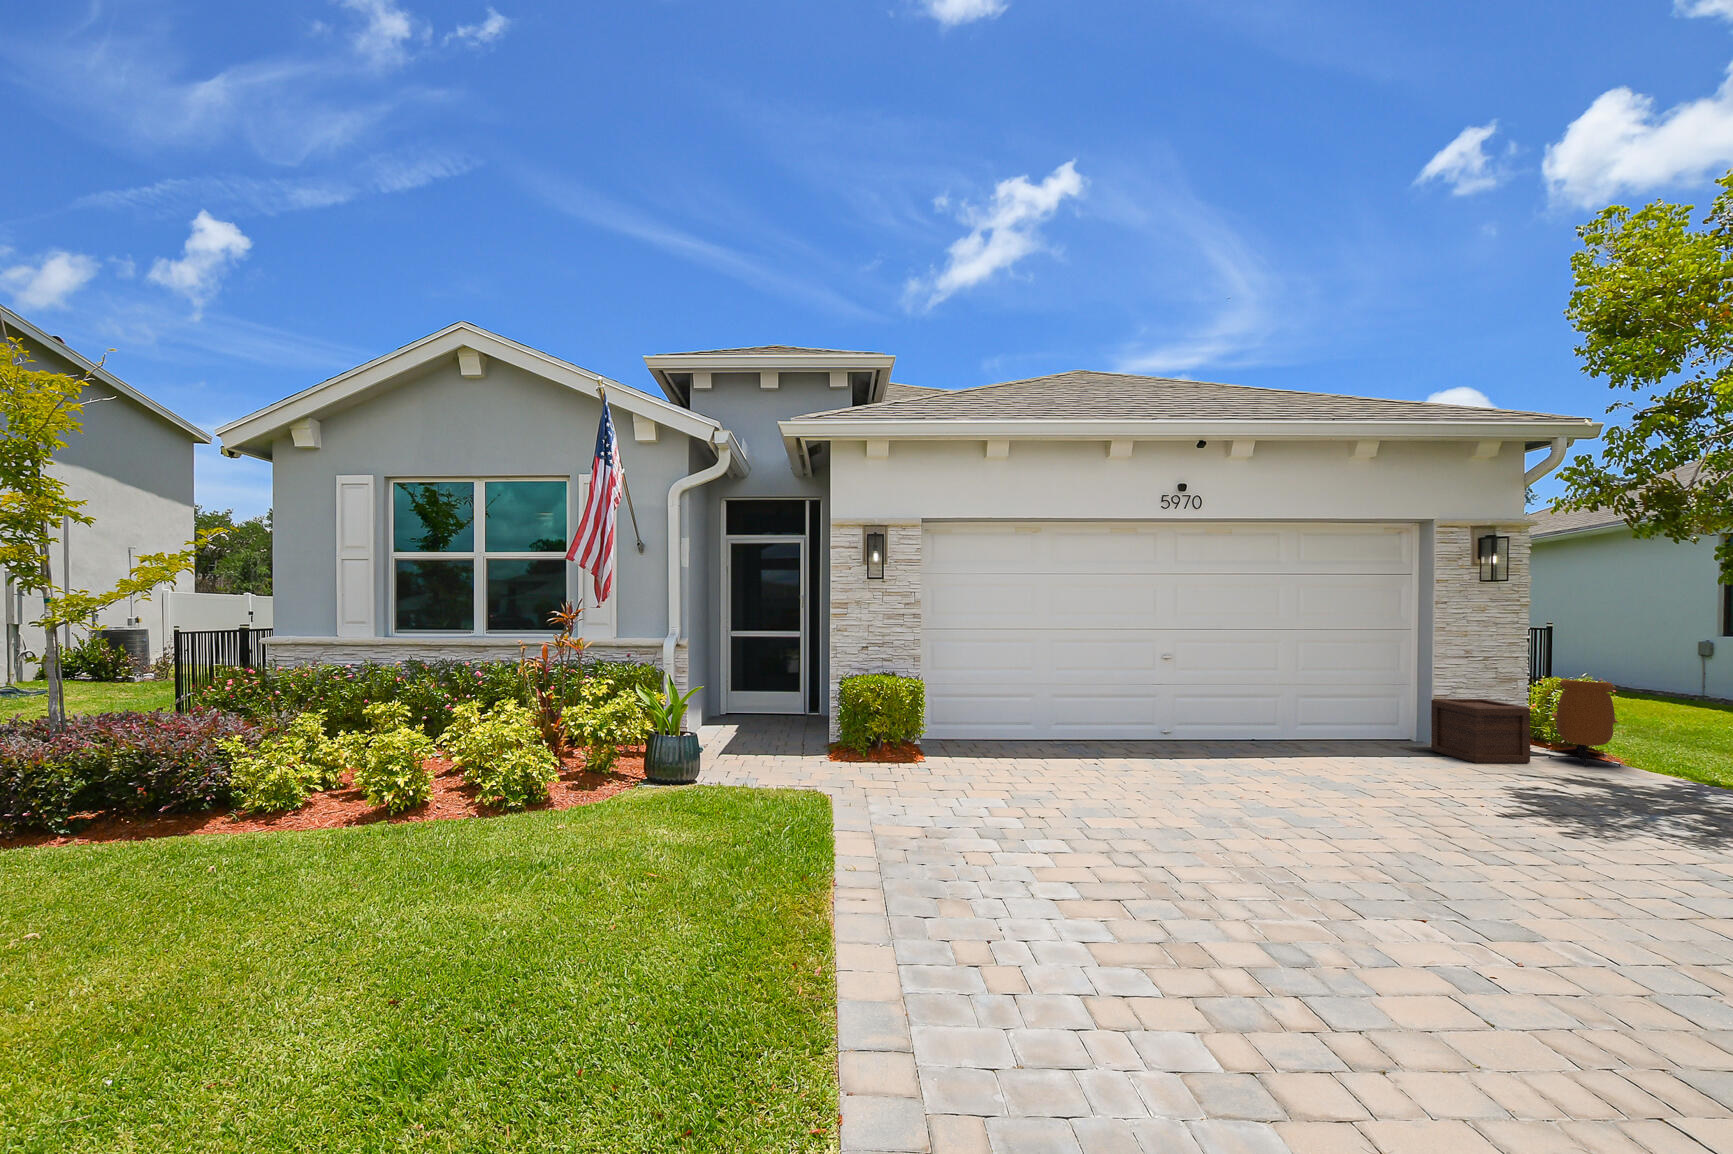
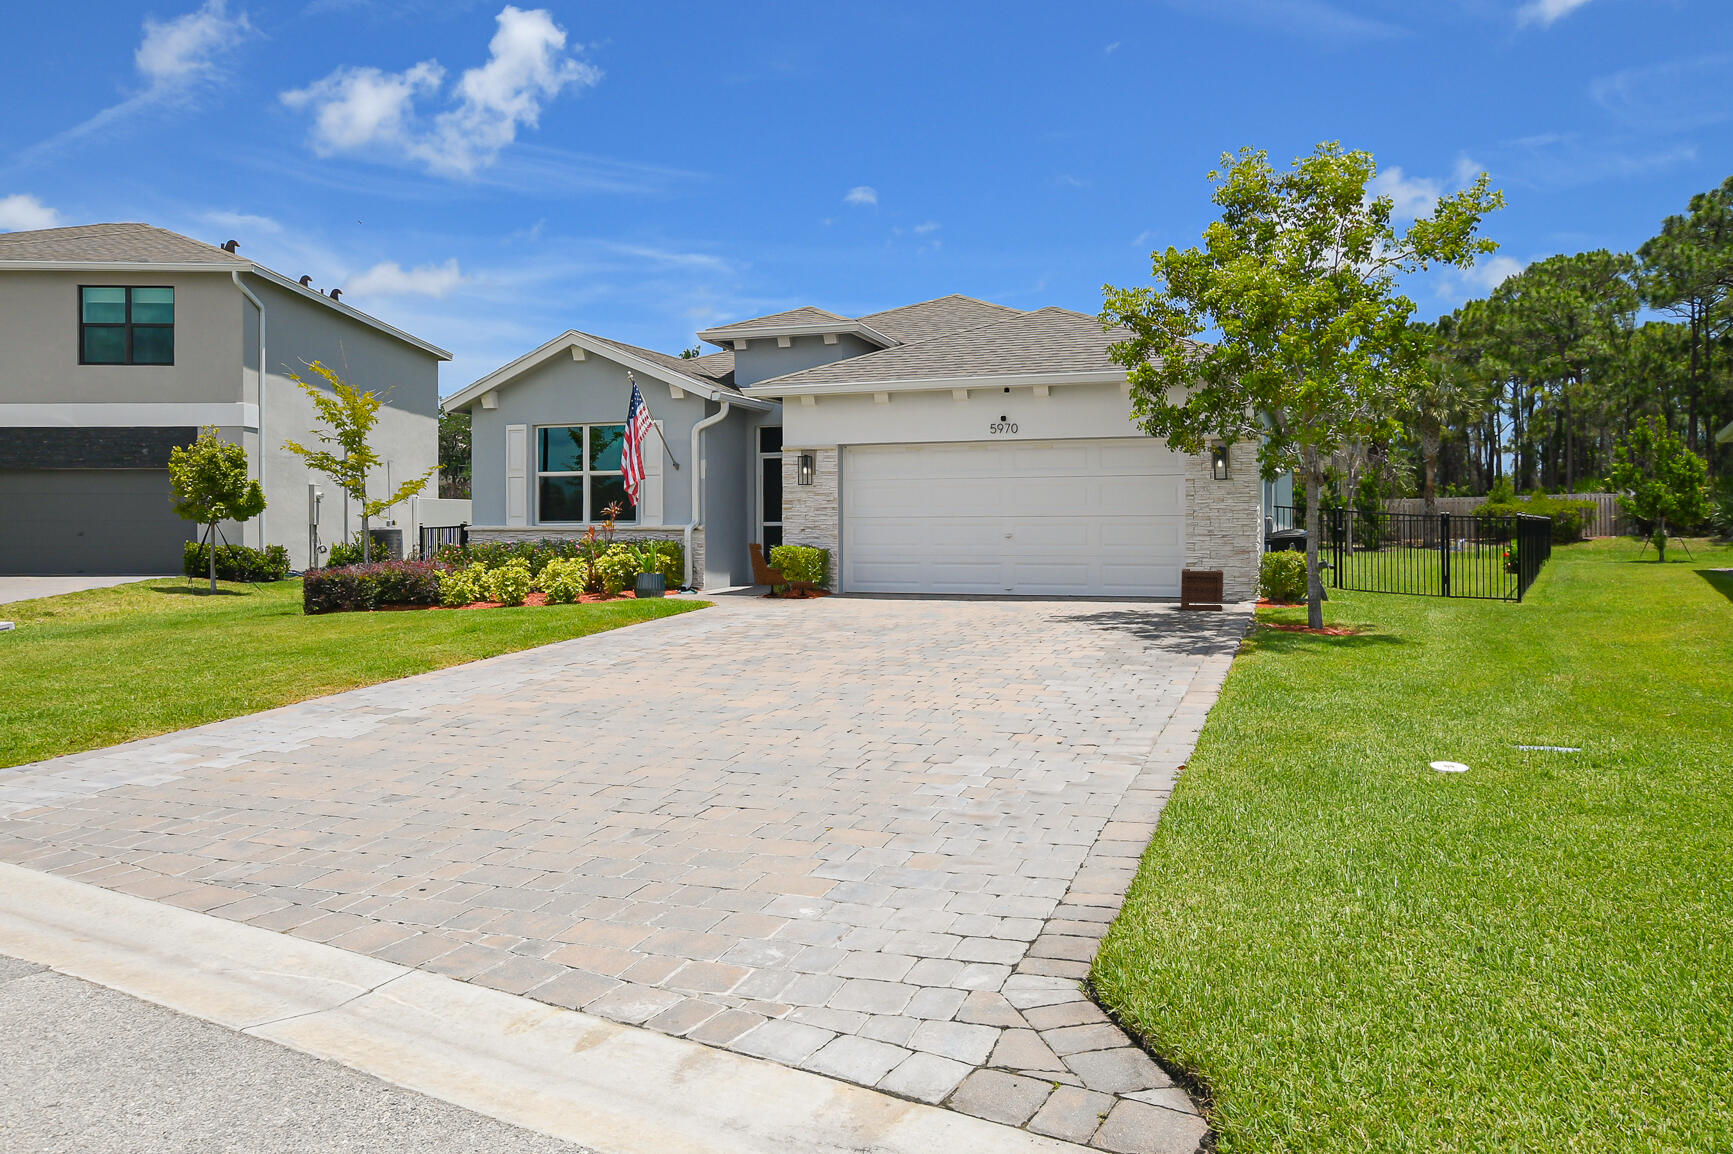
lounge chair: present [1549,679,1621,767] -> present [749,543,815,599]

